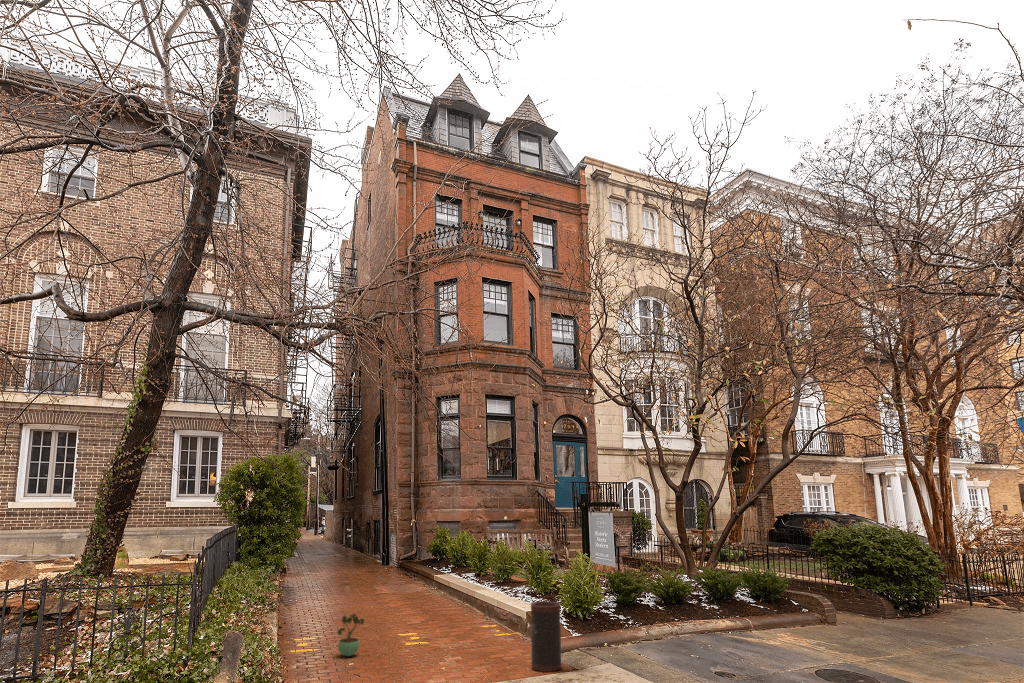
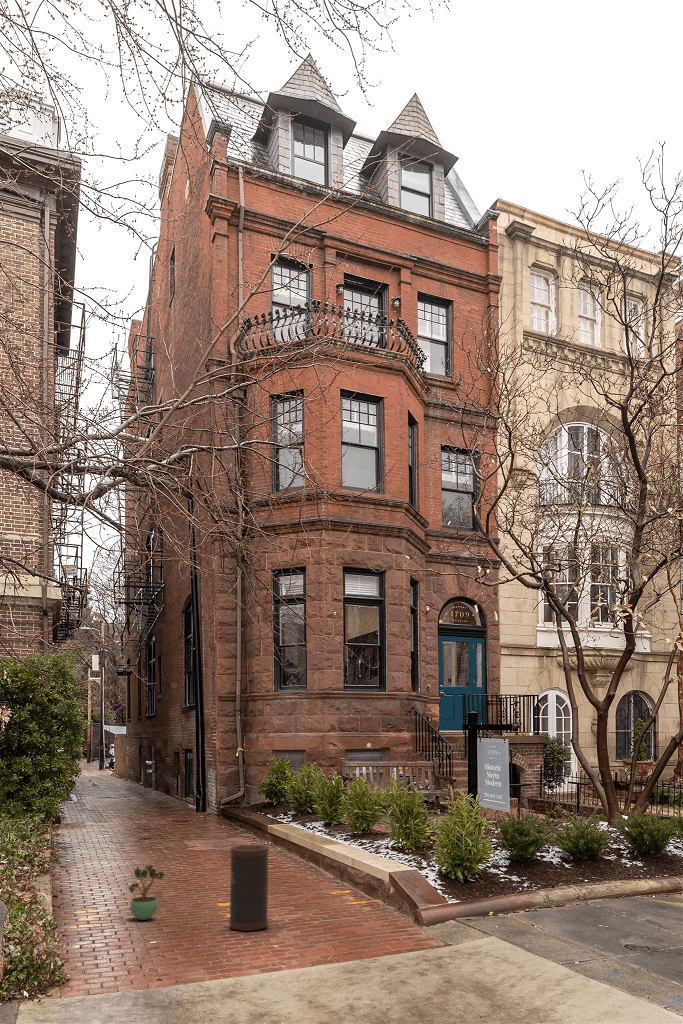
trash can: present [531,601,562,672] -> present [229,845,268,931]

